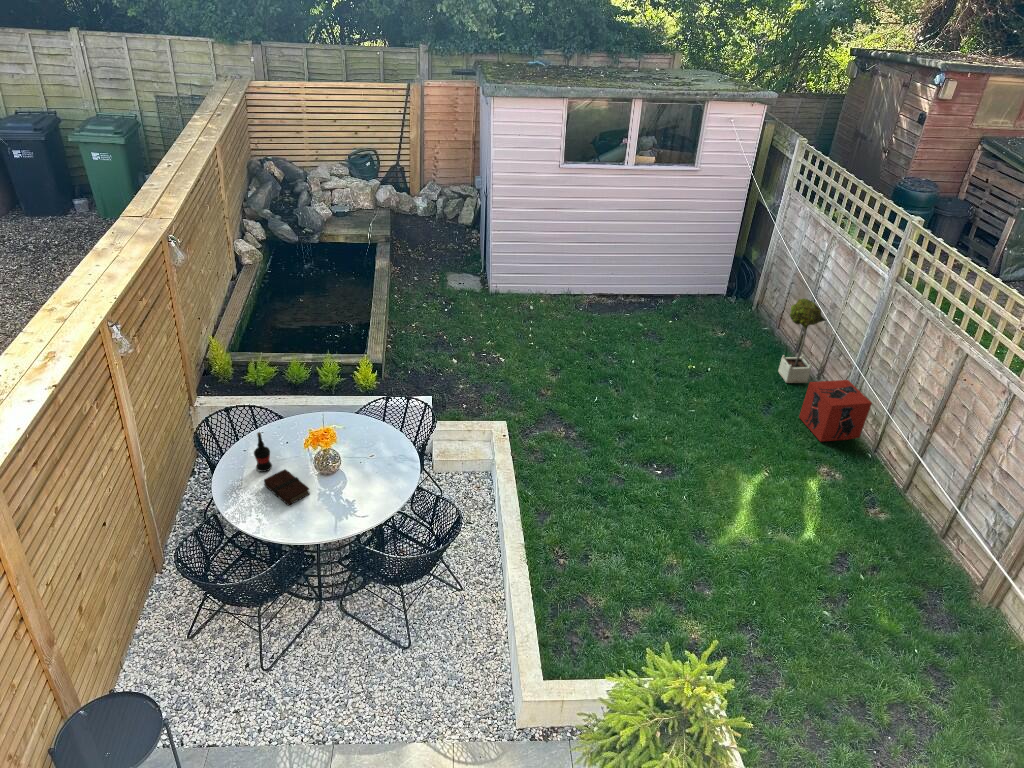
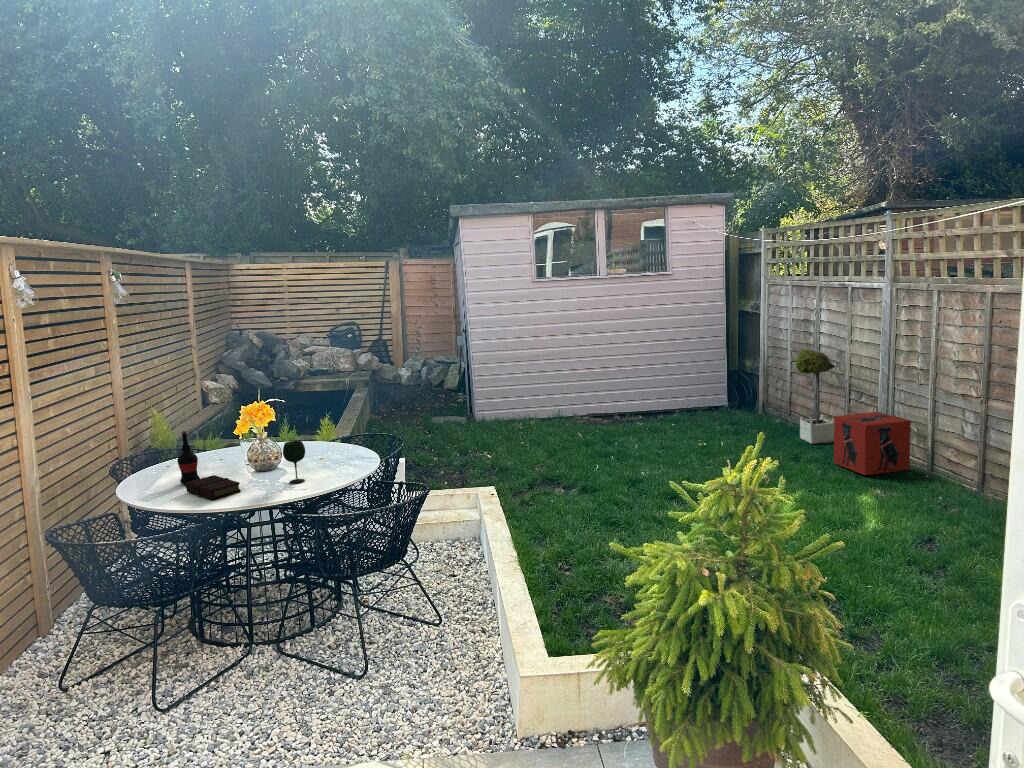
wine glass: none [344,455,362,489] -> present [283,441,305,483]

